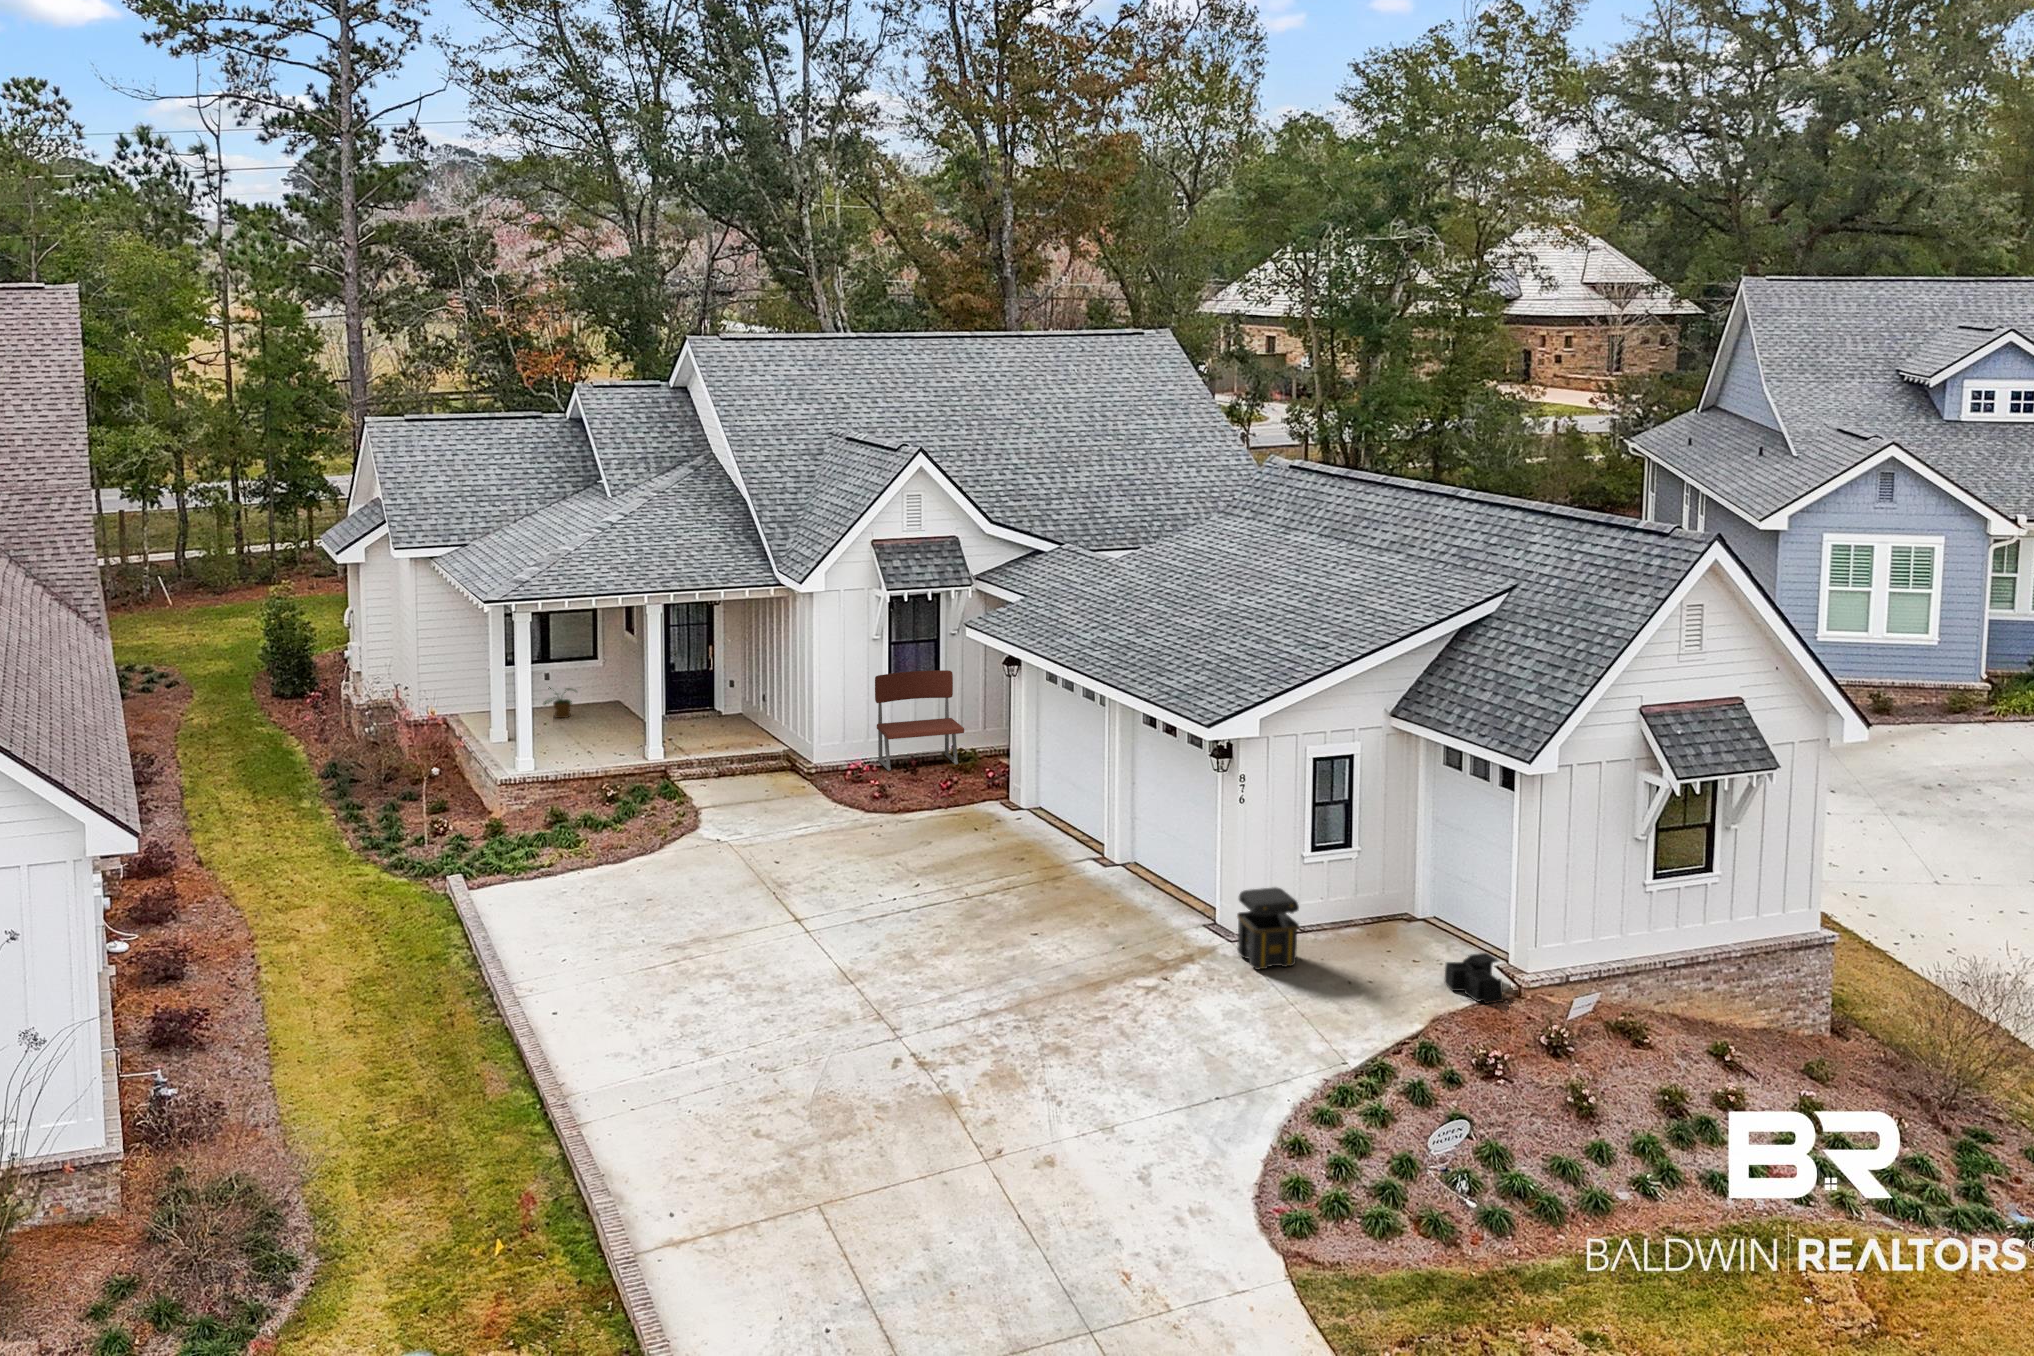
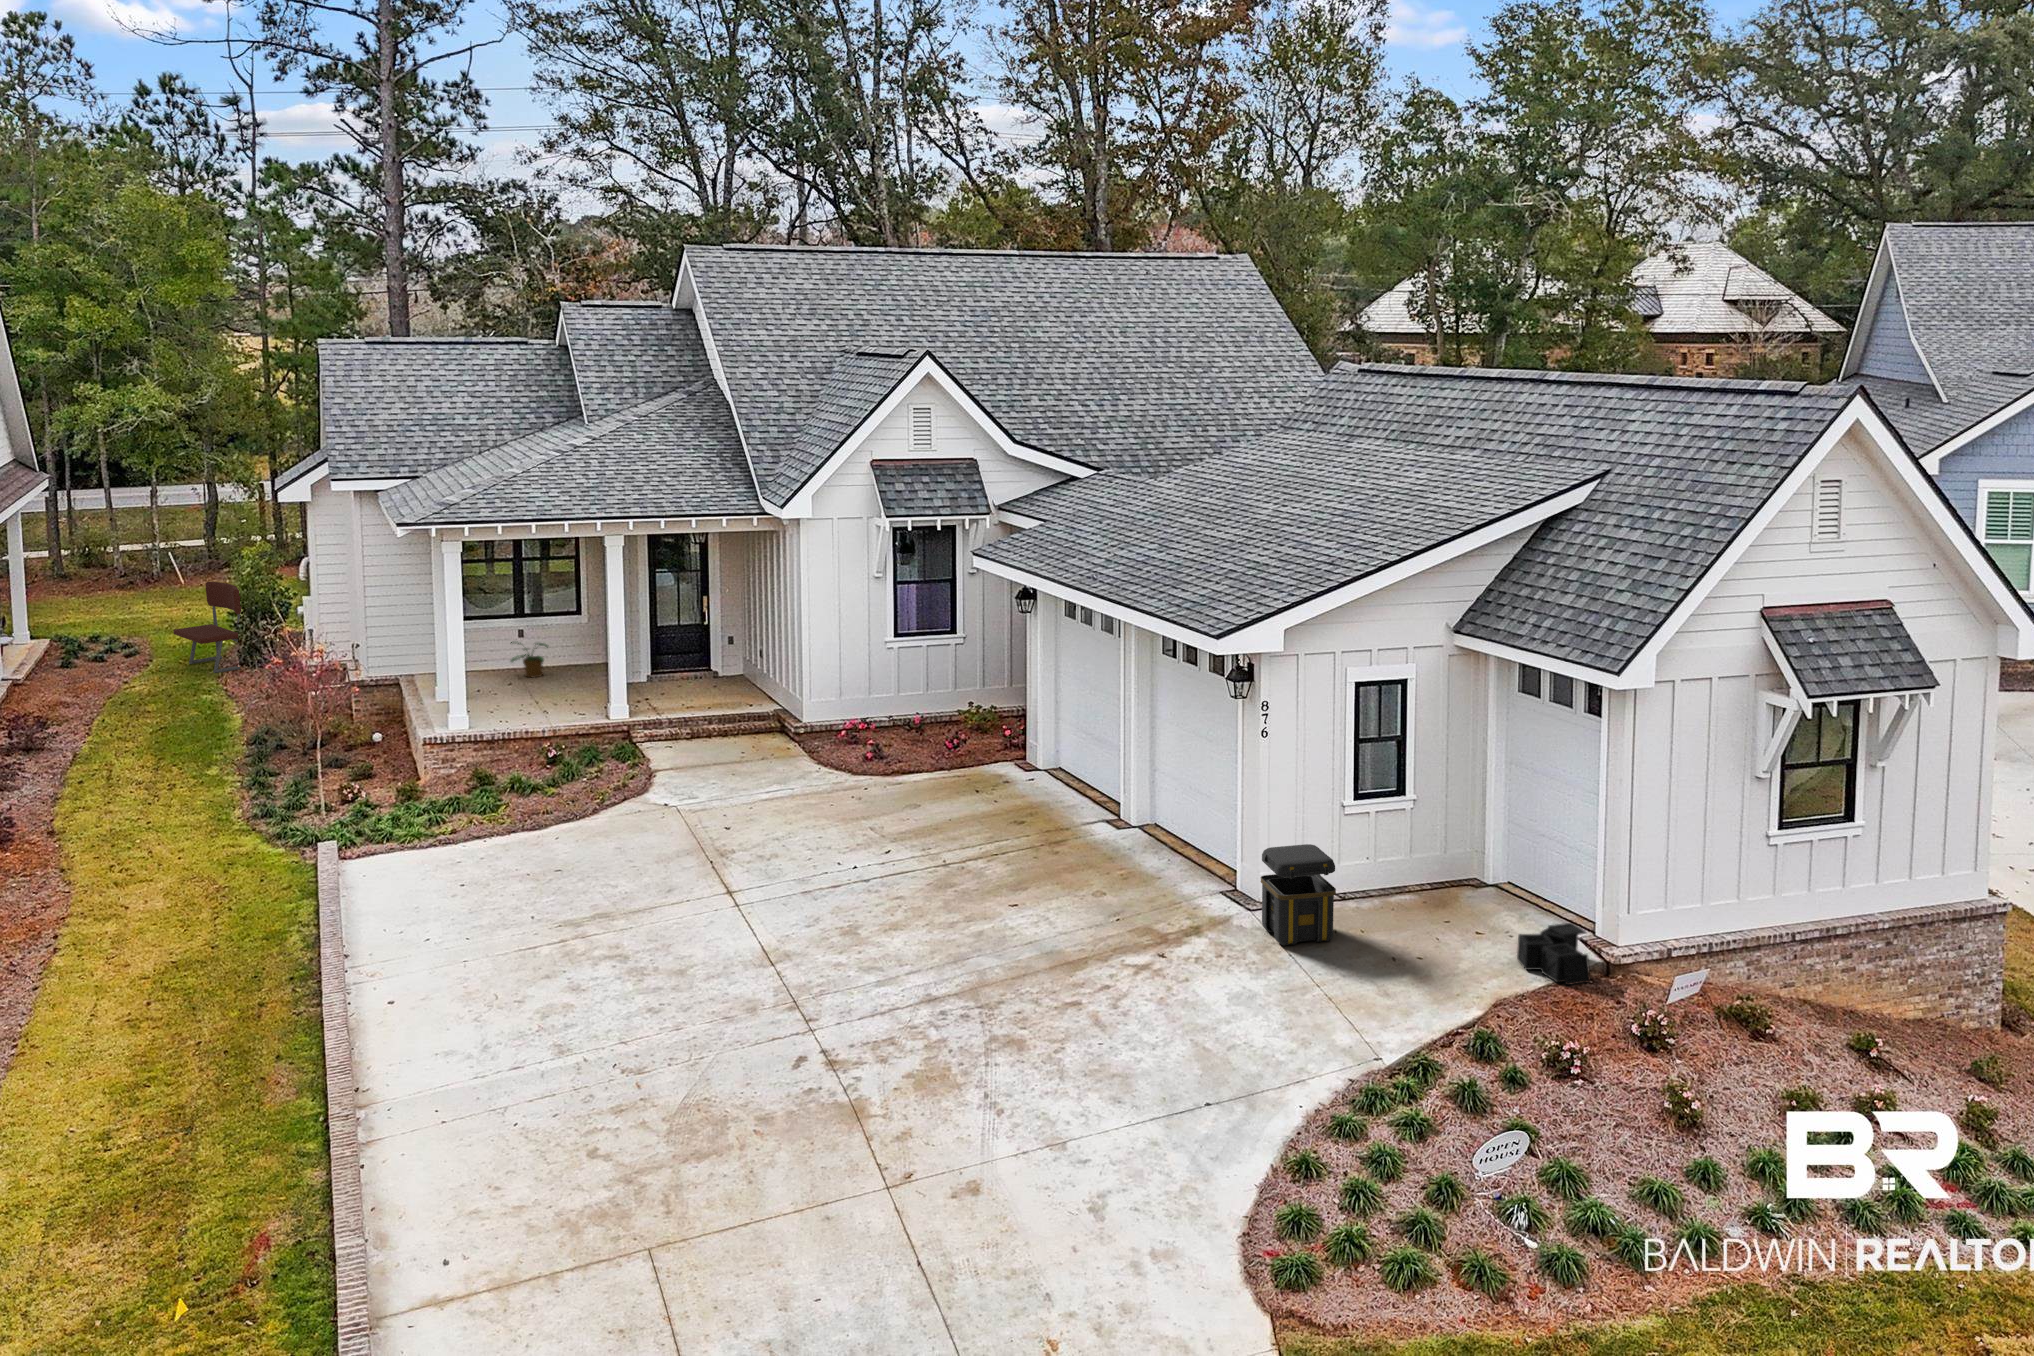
bench: present [875,670,964,771] -> present [173,581,241,673]

